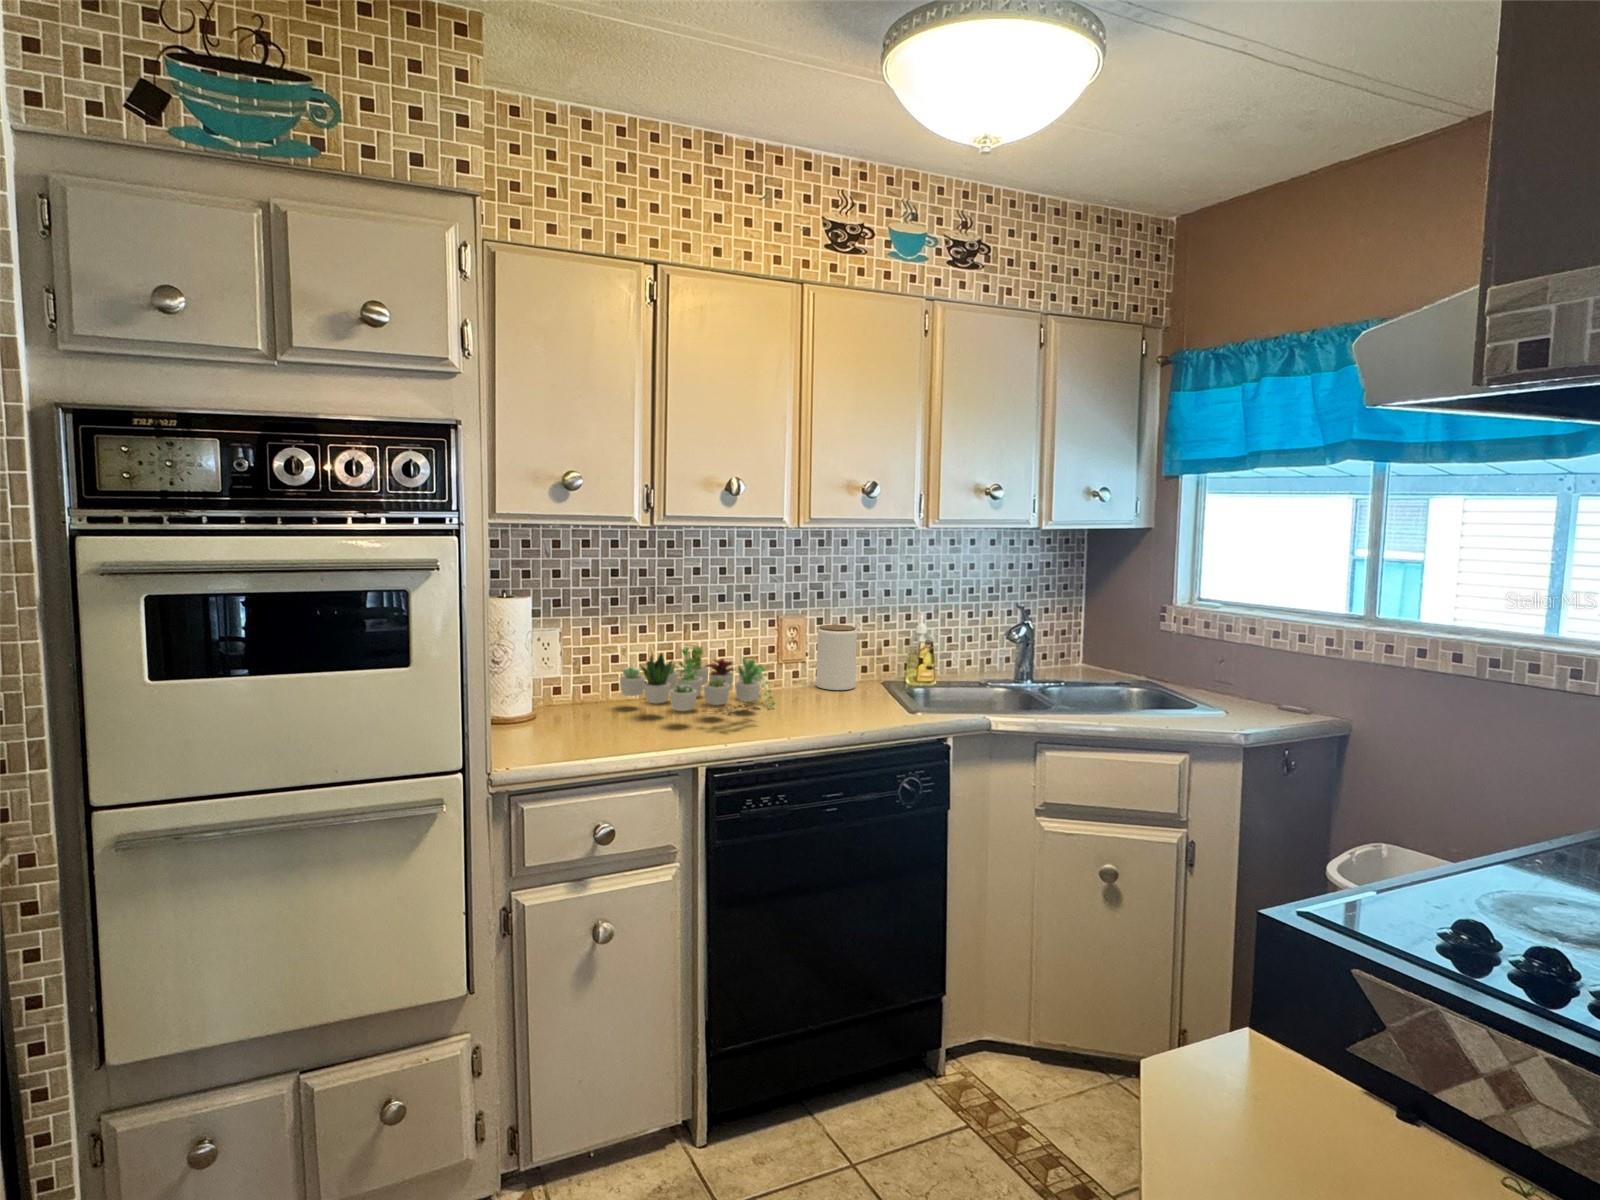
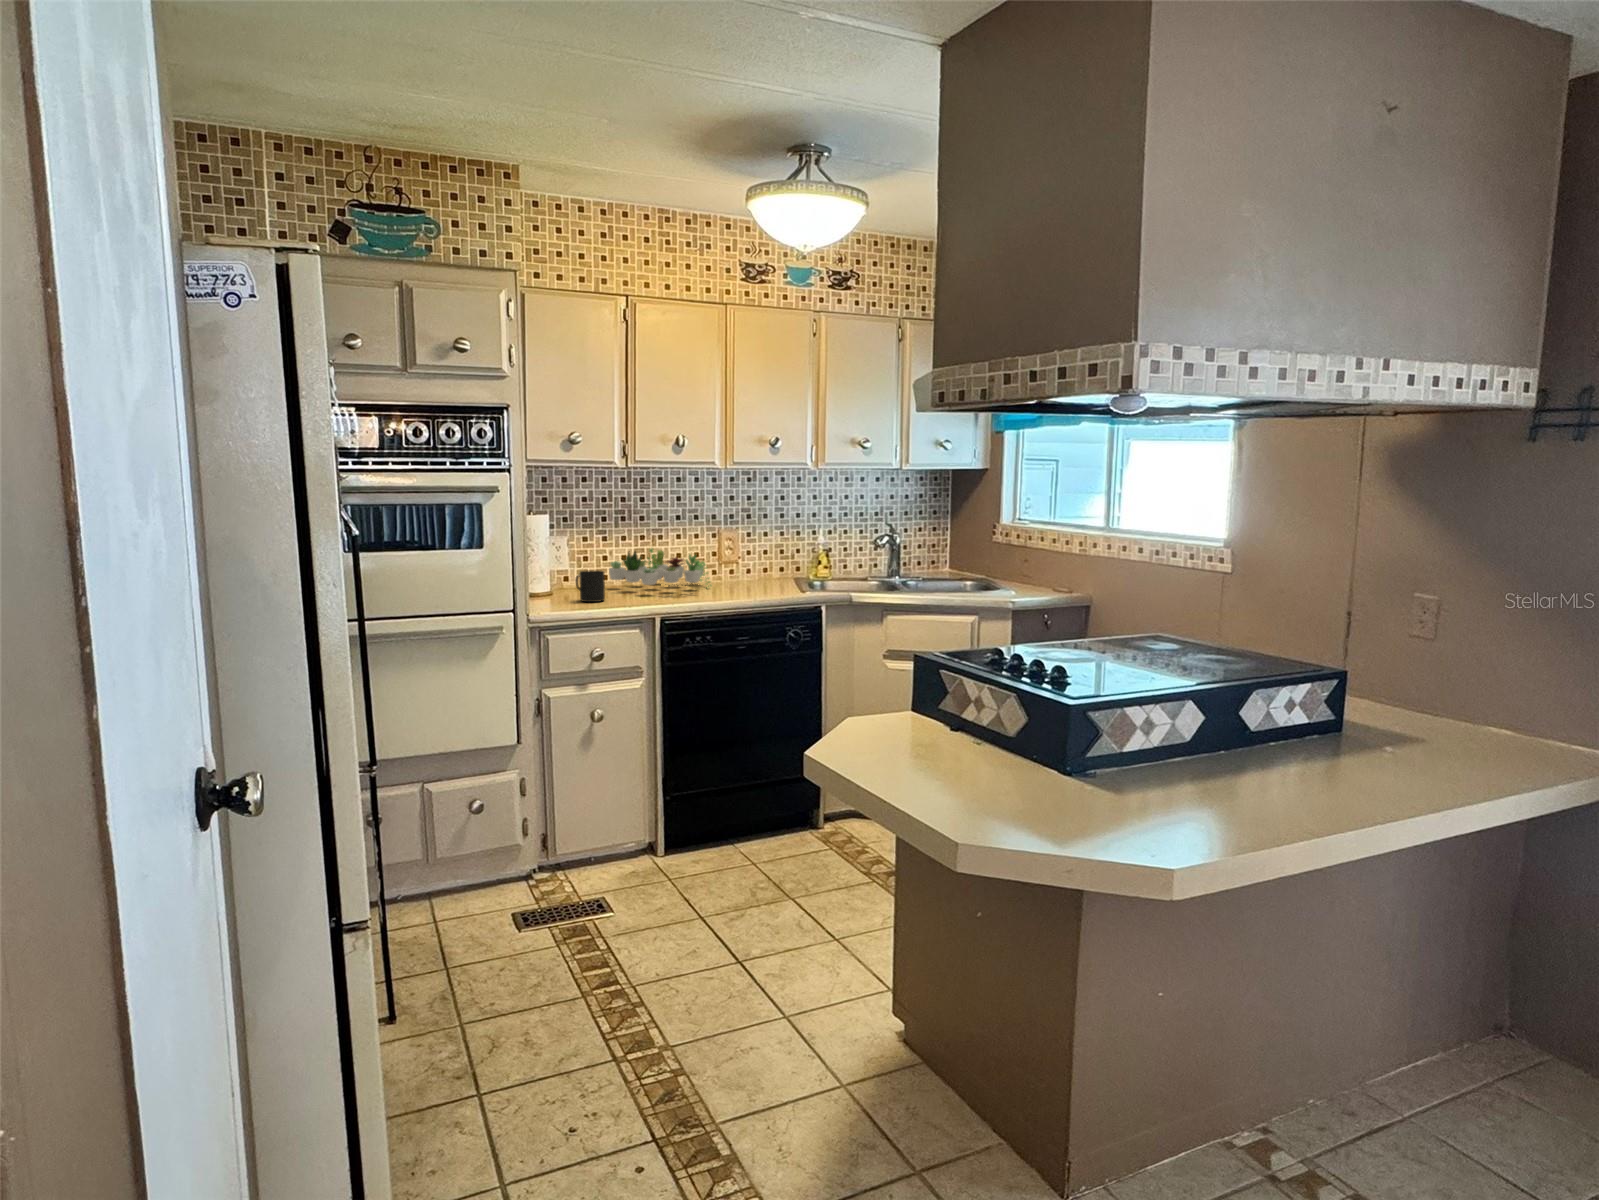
jar: present [816,625,857,690] -> none [745,538,772,581]
mug: none [565,692,613,747] -> present [575,570,605,602]

